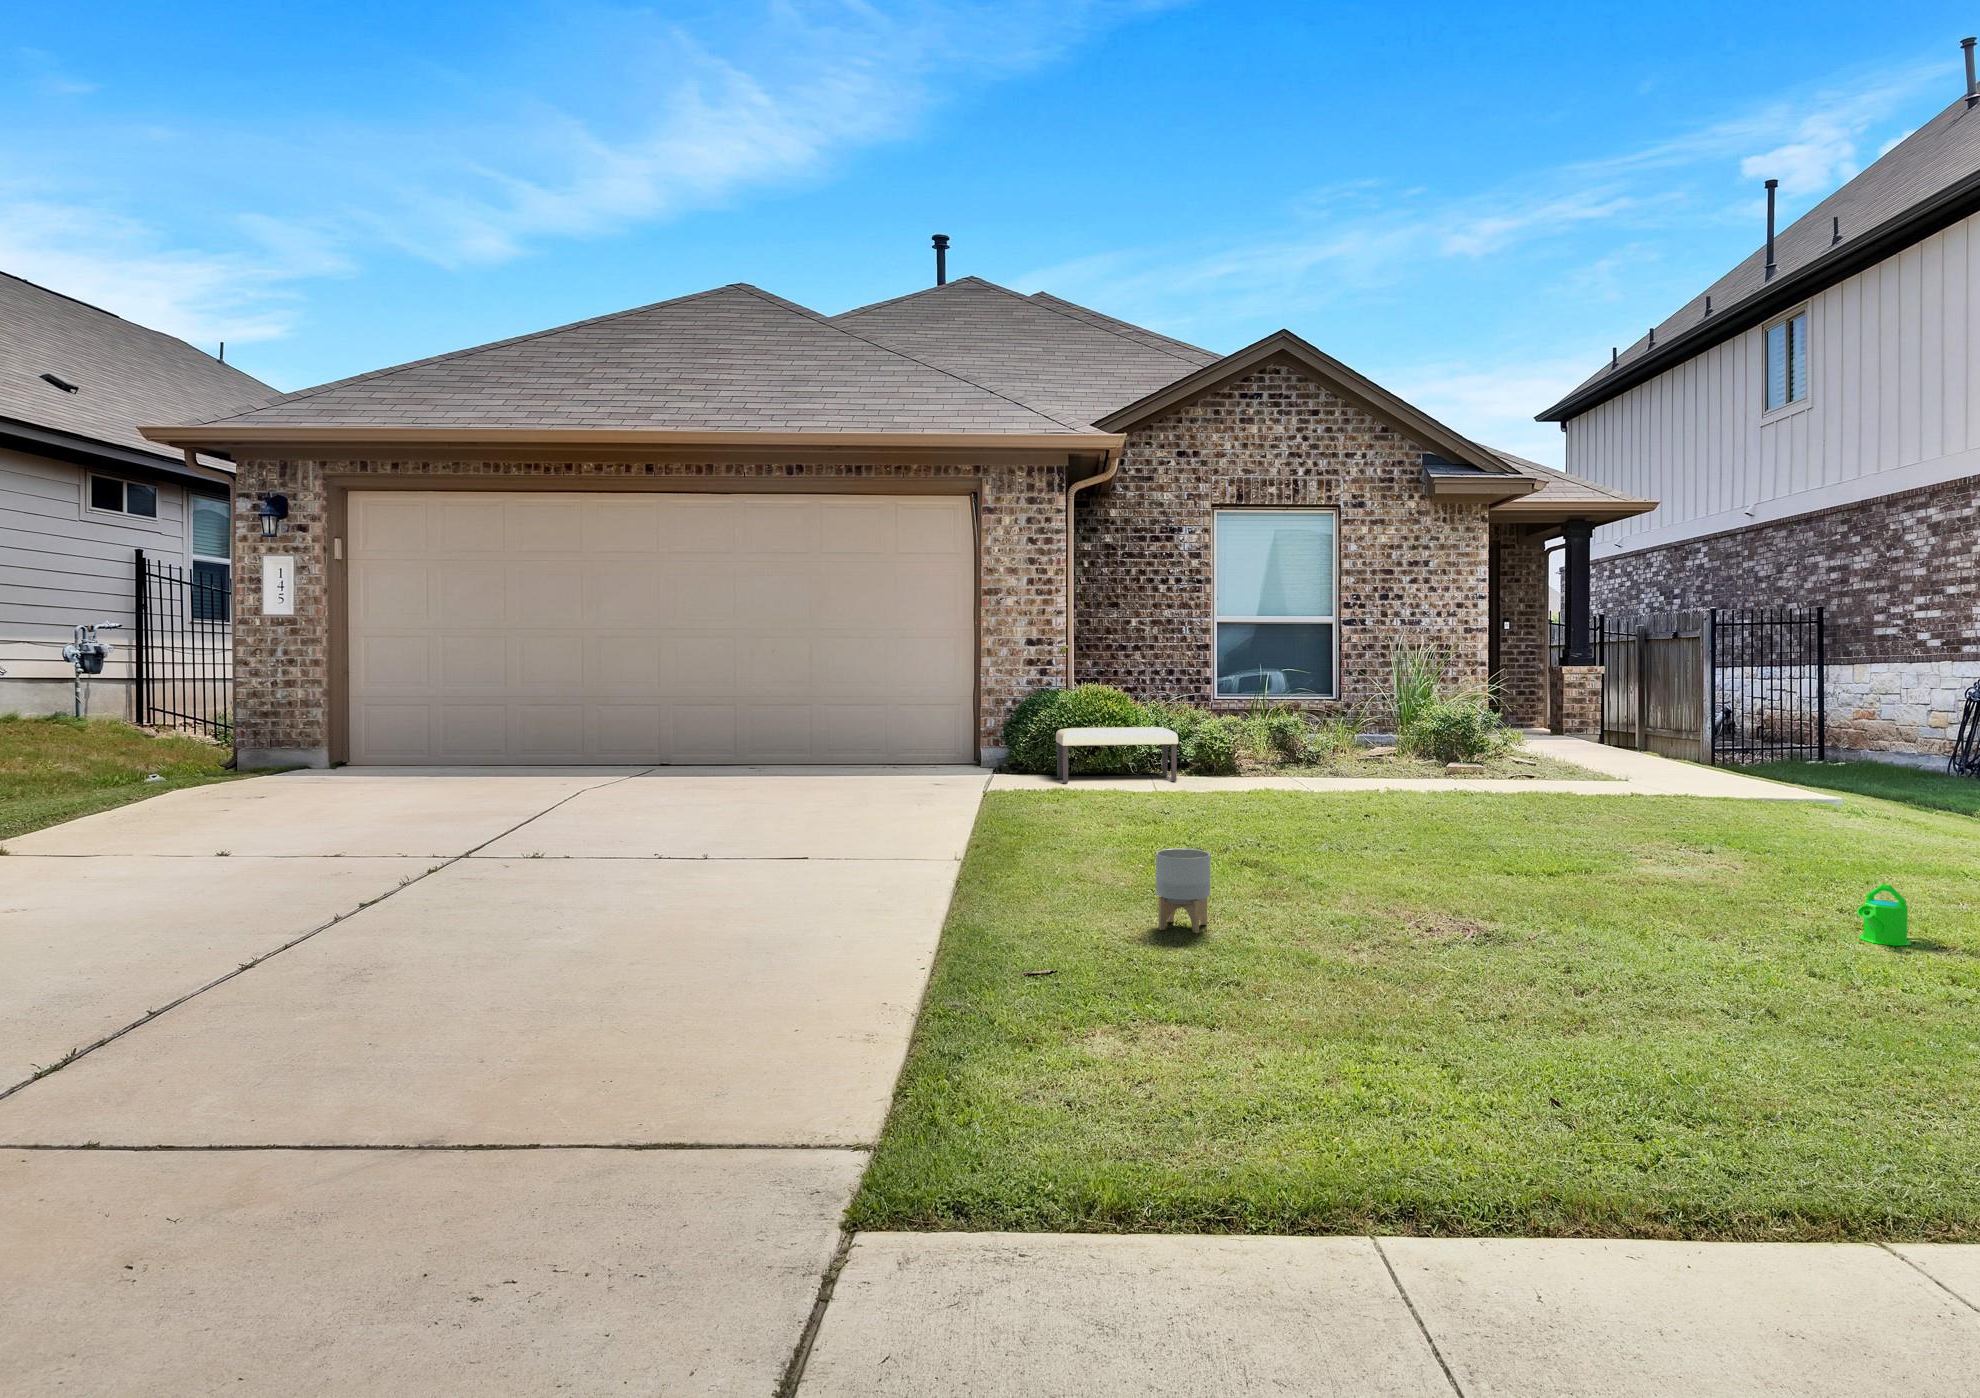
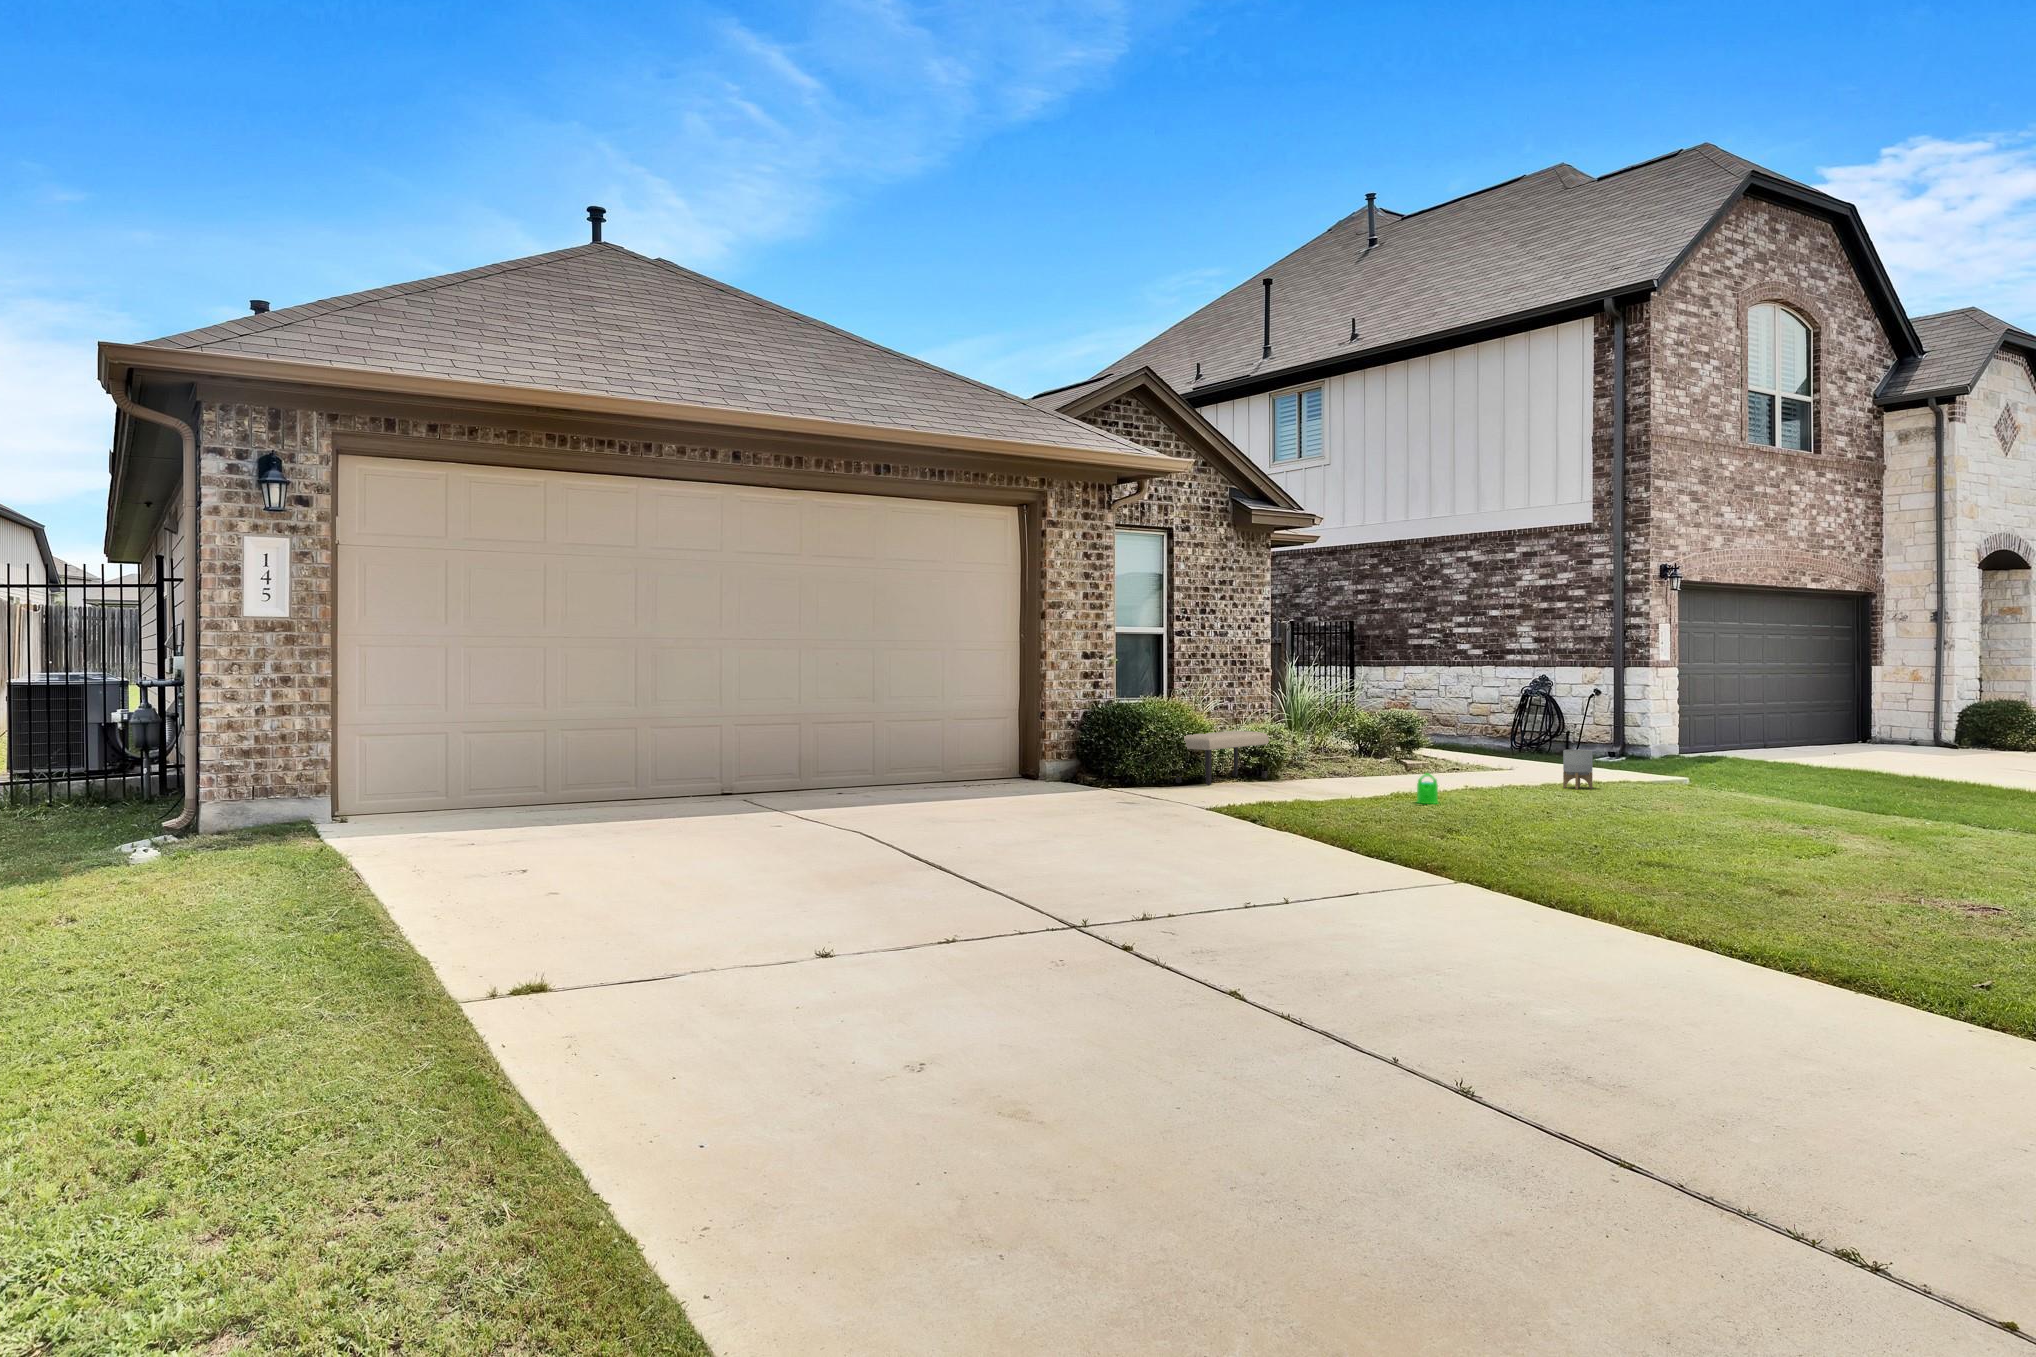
planter: present [1156,848,1210,933] -> present [1563,750,1593,790]
watering can: present [1857,884,1911,946] -> present [1417,773,1438,804]

